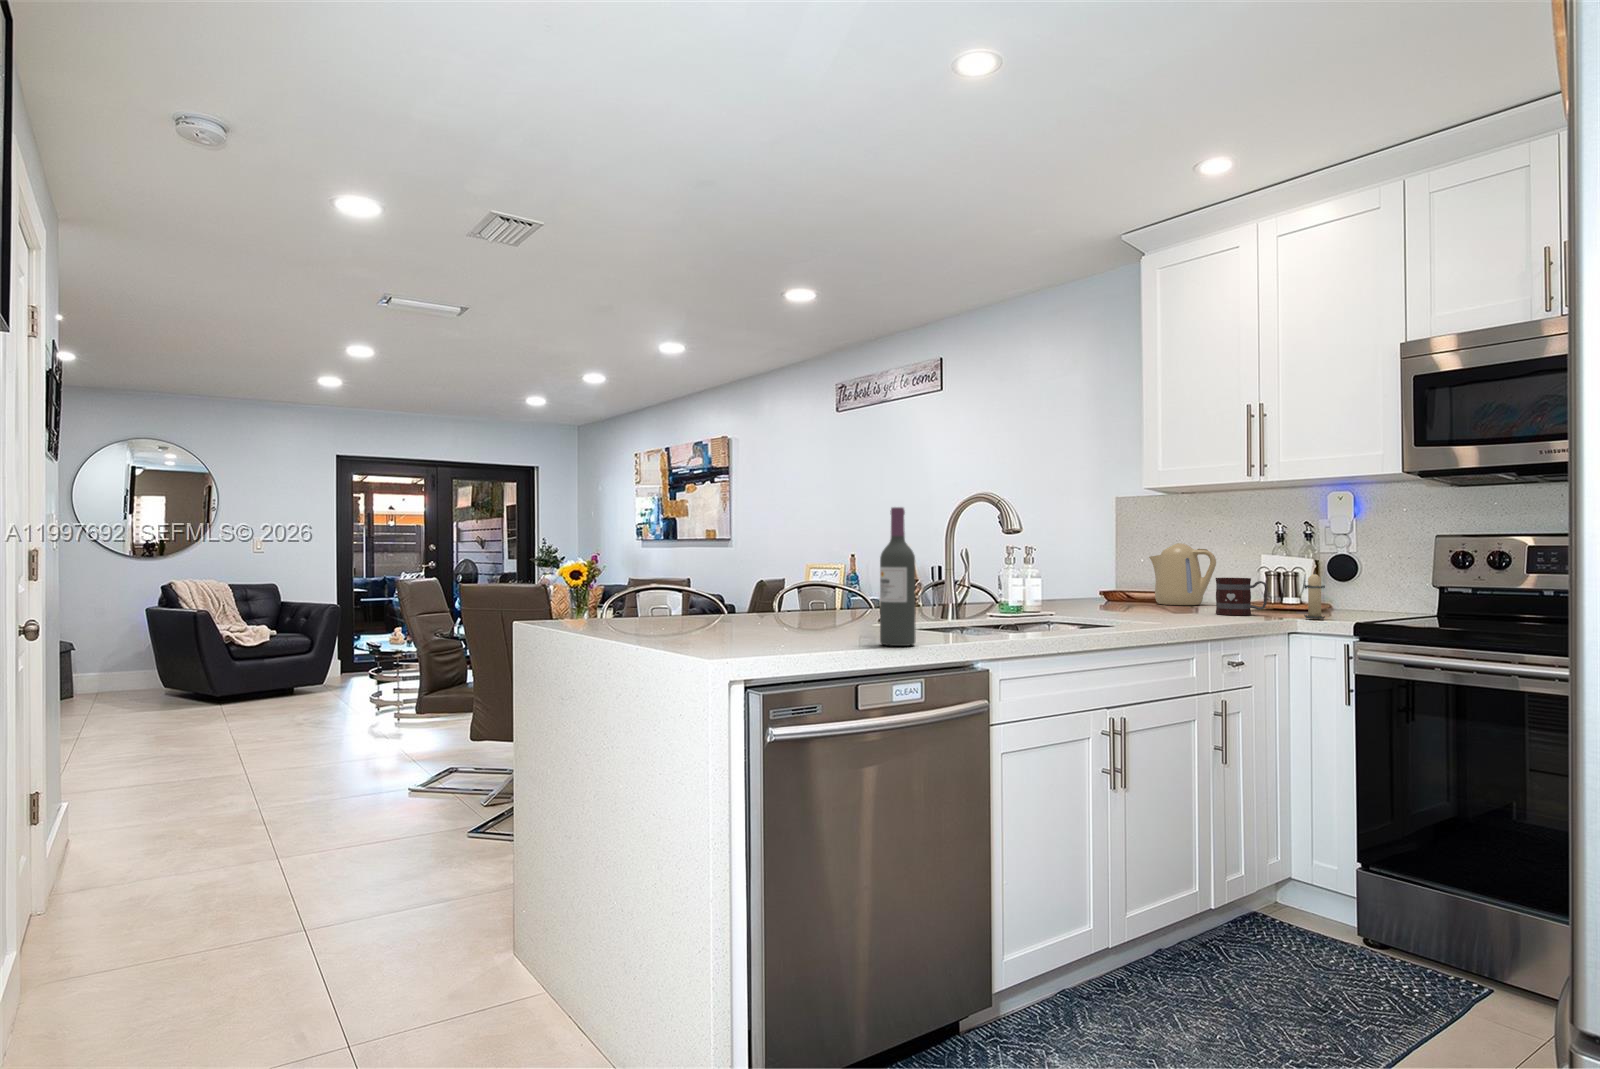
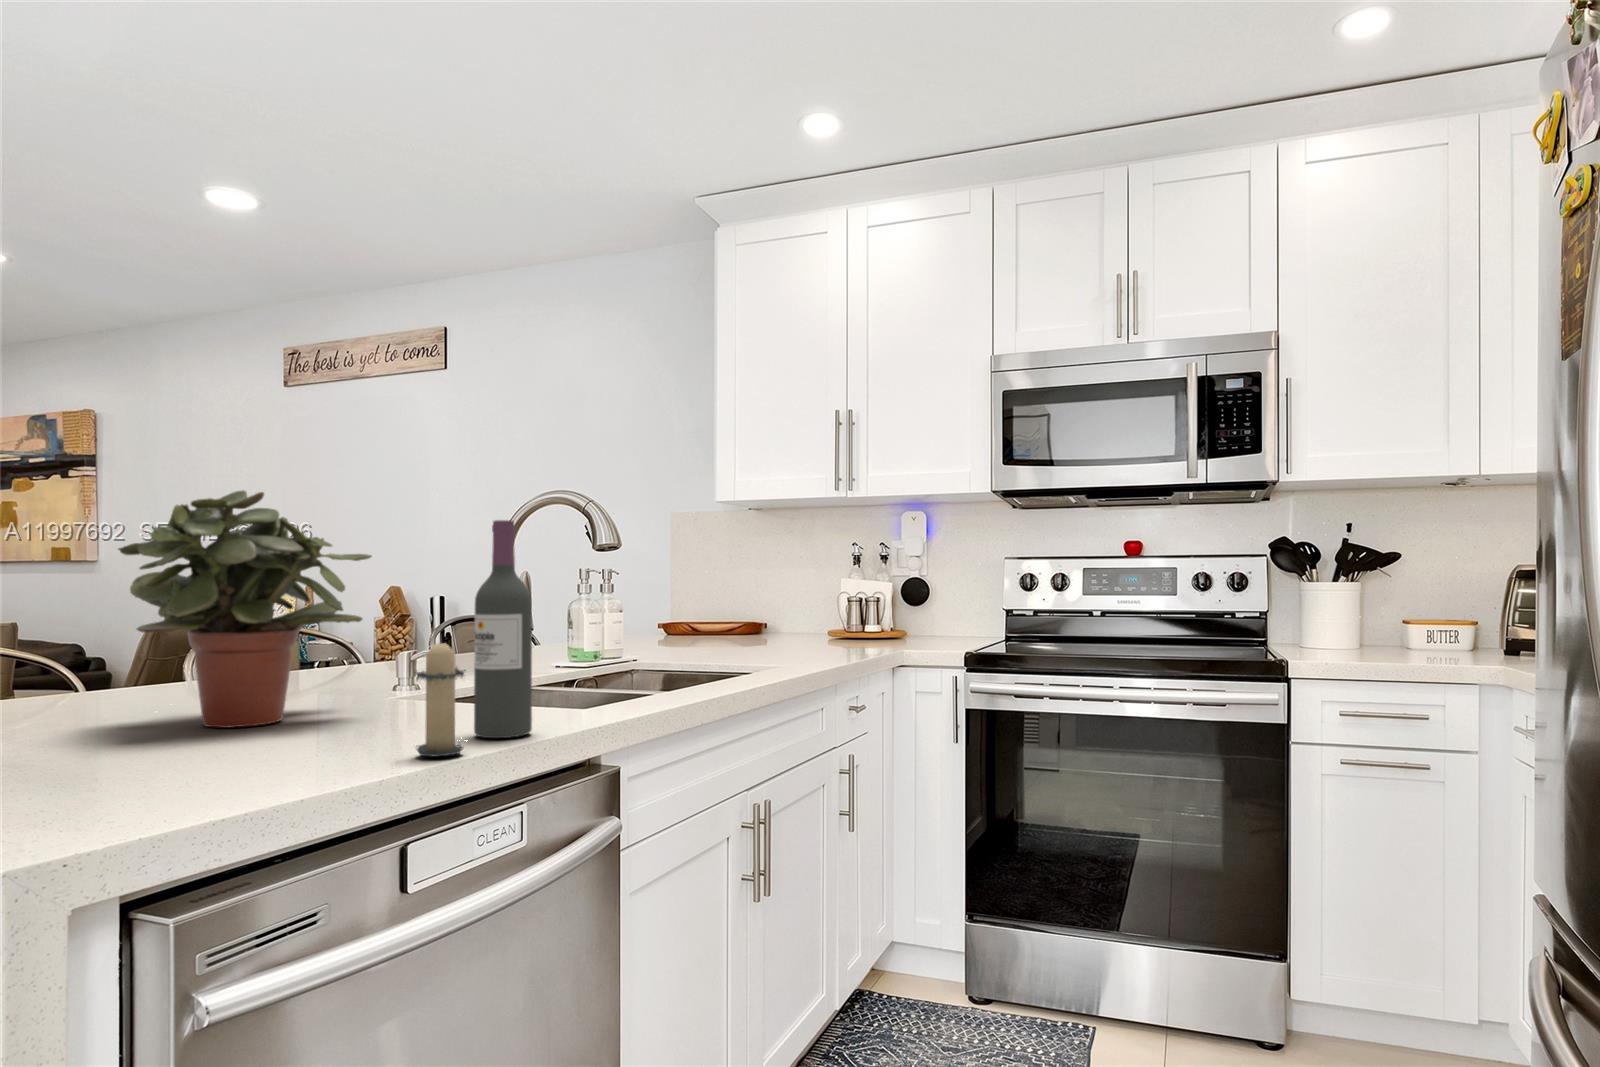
potted plant: none [700,492,834,632] -> present [119,491,371,728]
kettle: present [1149,543,1216,605] -> none [722,566,795,638]
candle: present [1304,571,1325,619] -> present [415,635,466,756]
mug: present [1216,578,1268,615] -> none [814,606,868,650]

